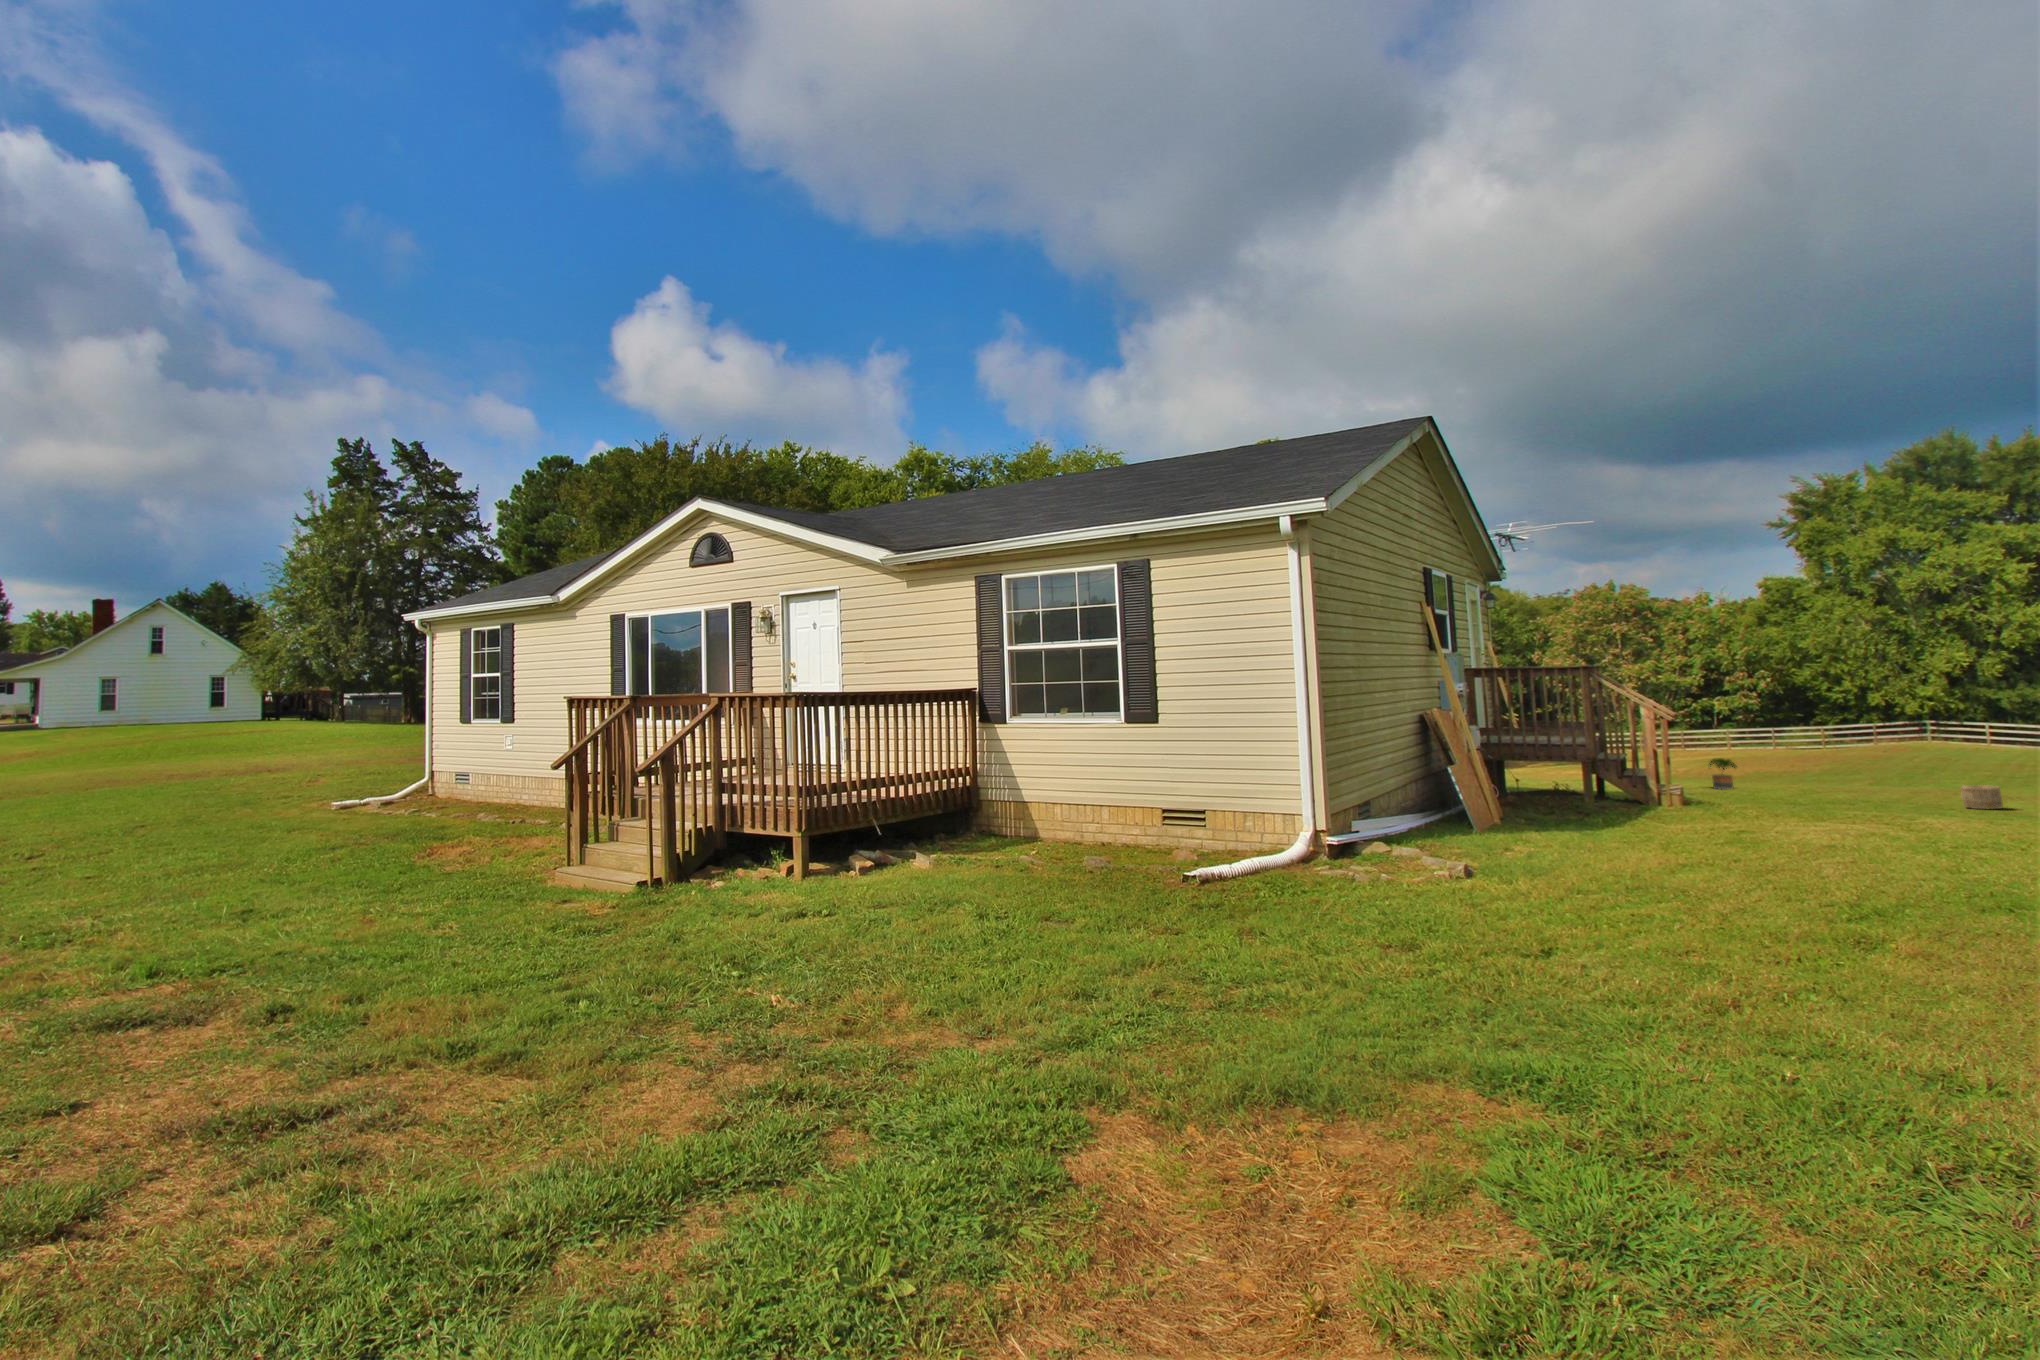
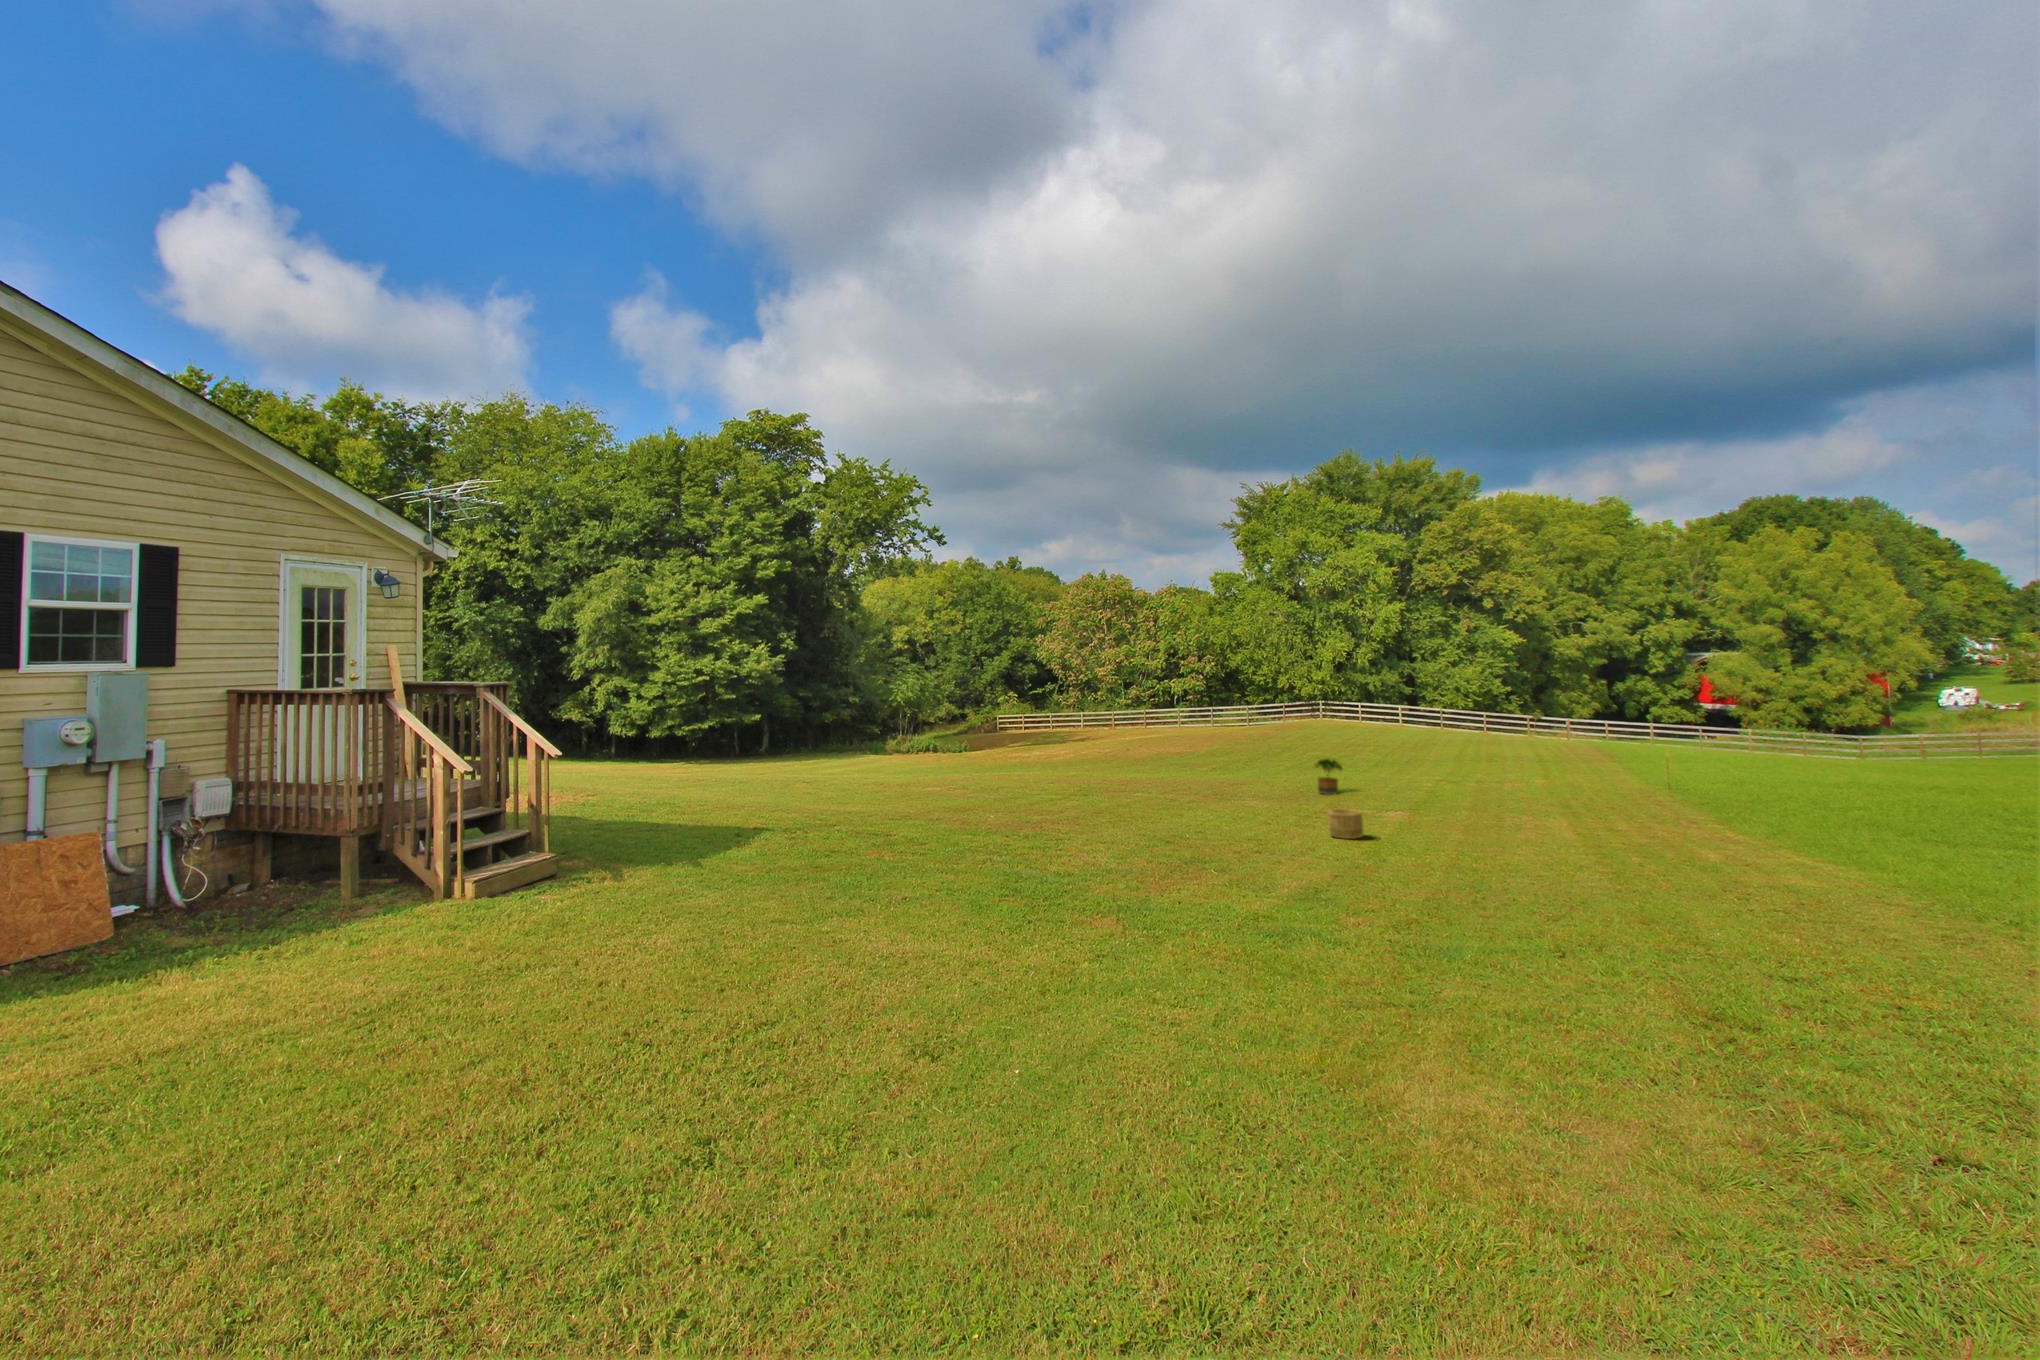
potted tree: present [1709,758,1737,790] -> present [1316,759,1342,795]

